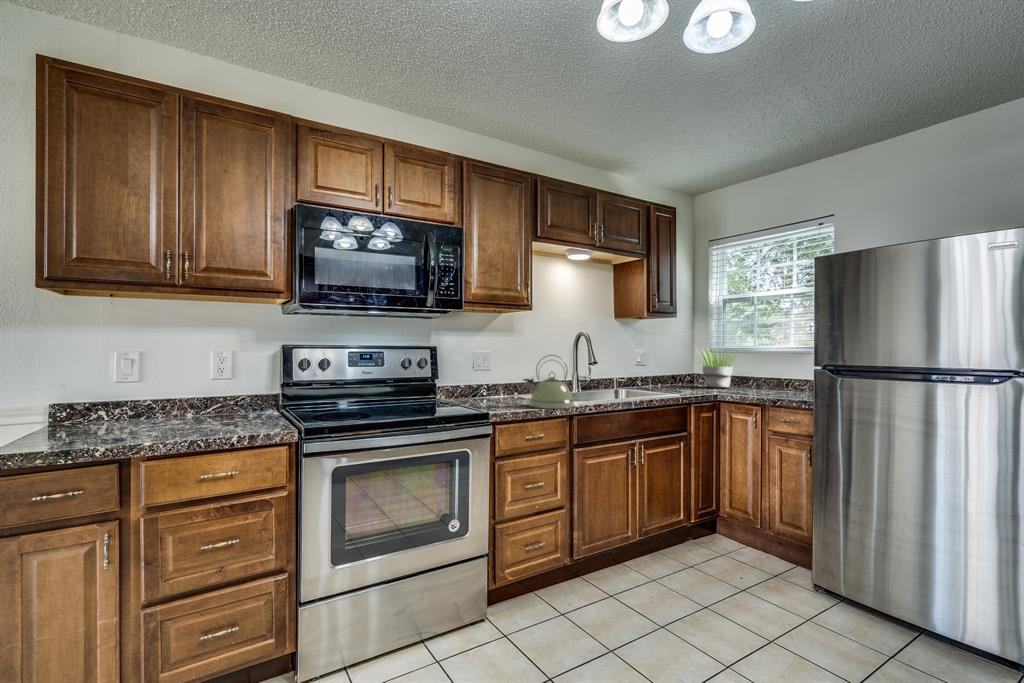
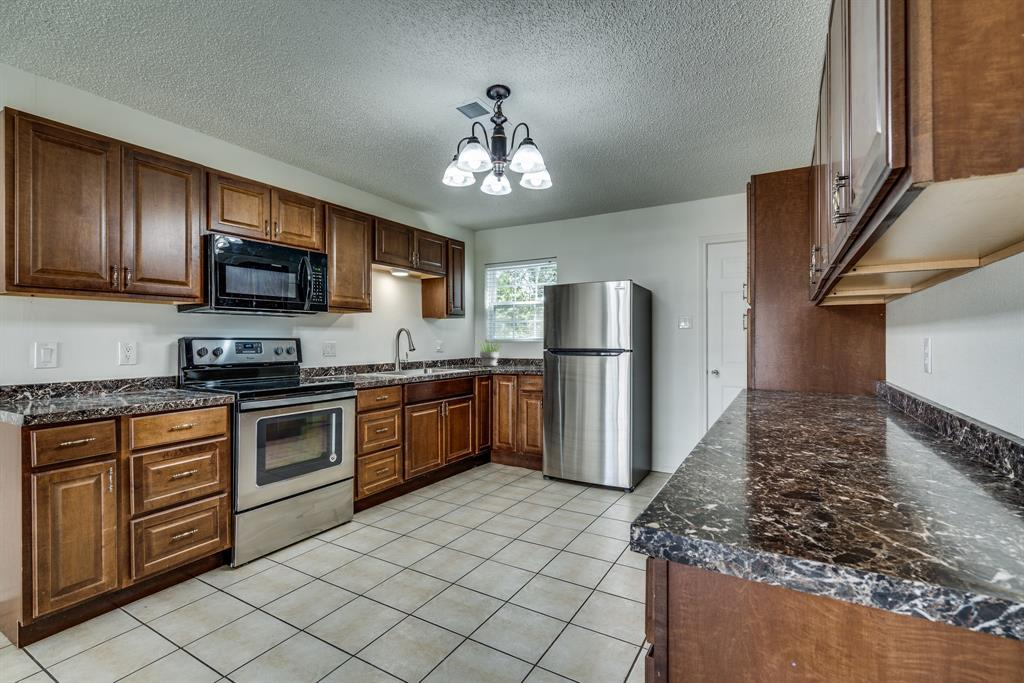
kettle: present [523,355,574,409] -> none [372,343,408,379]

